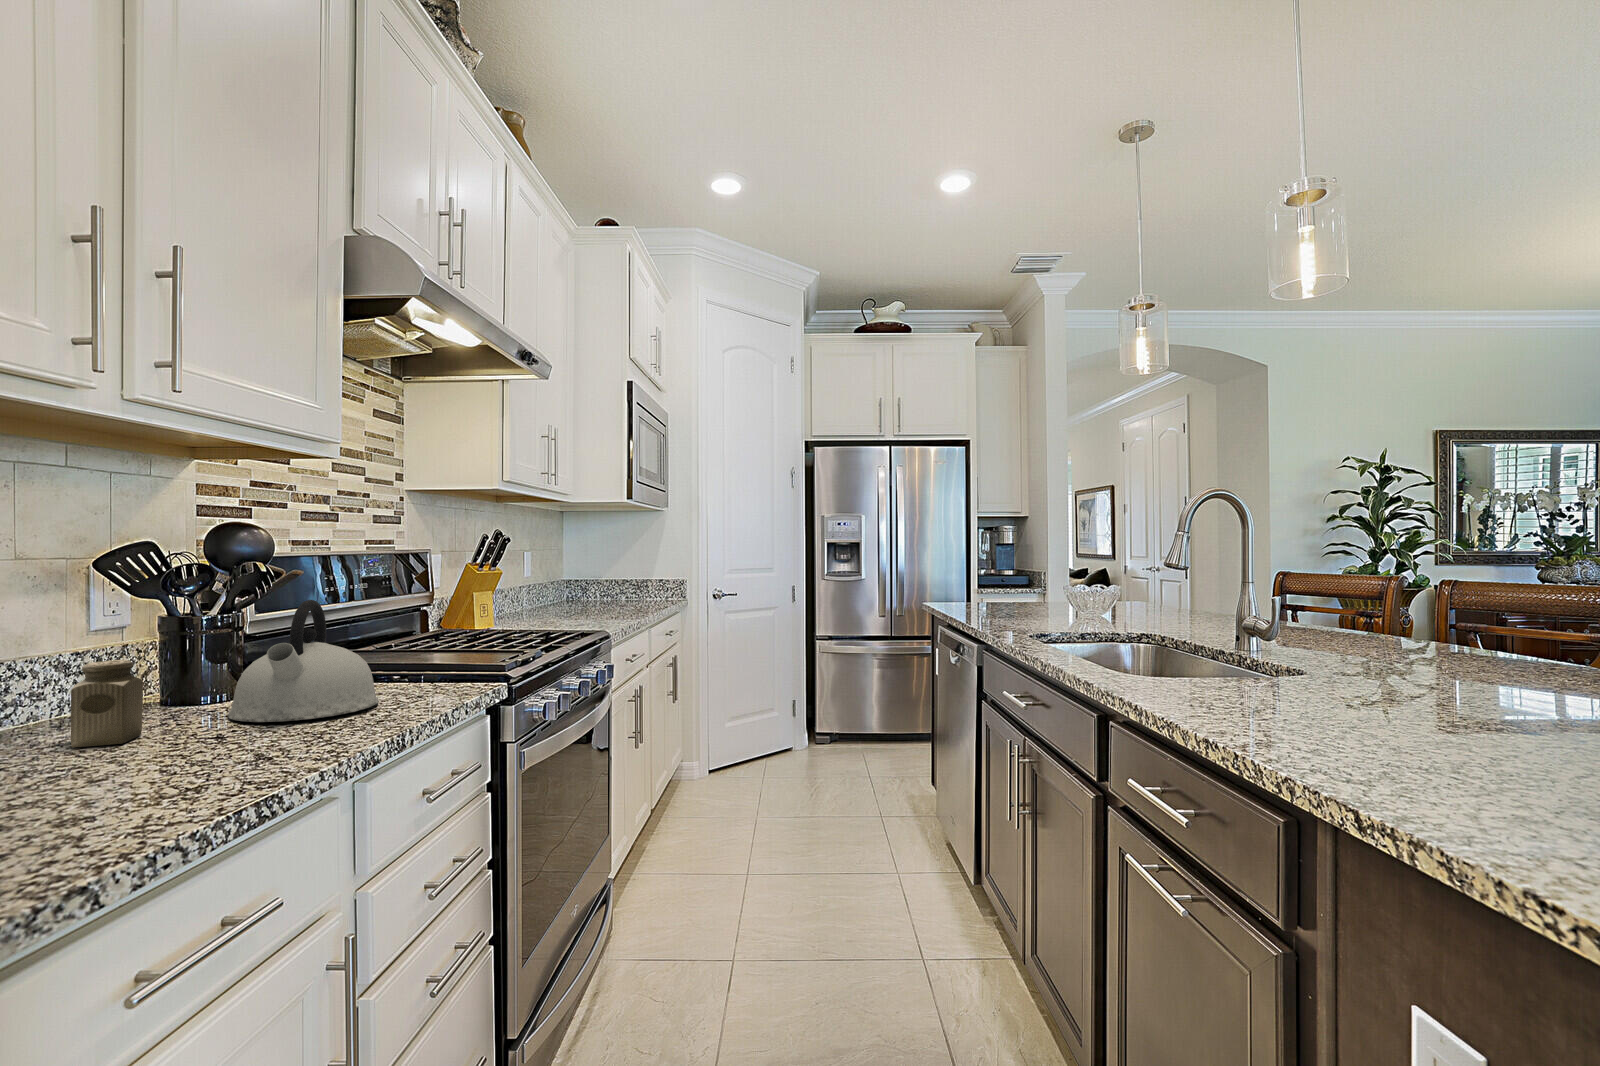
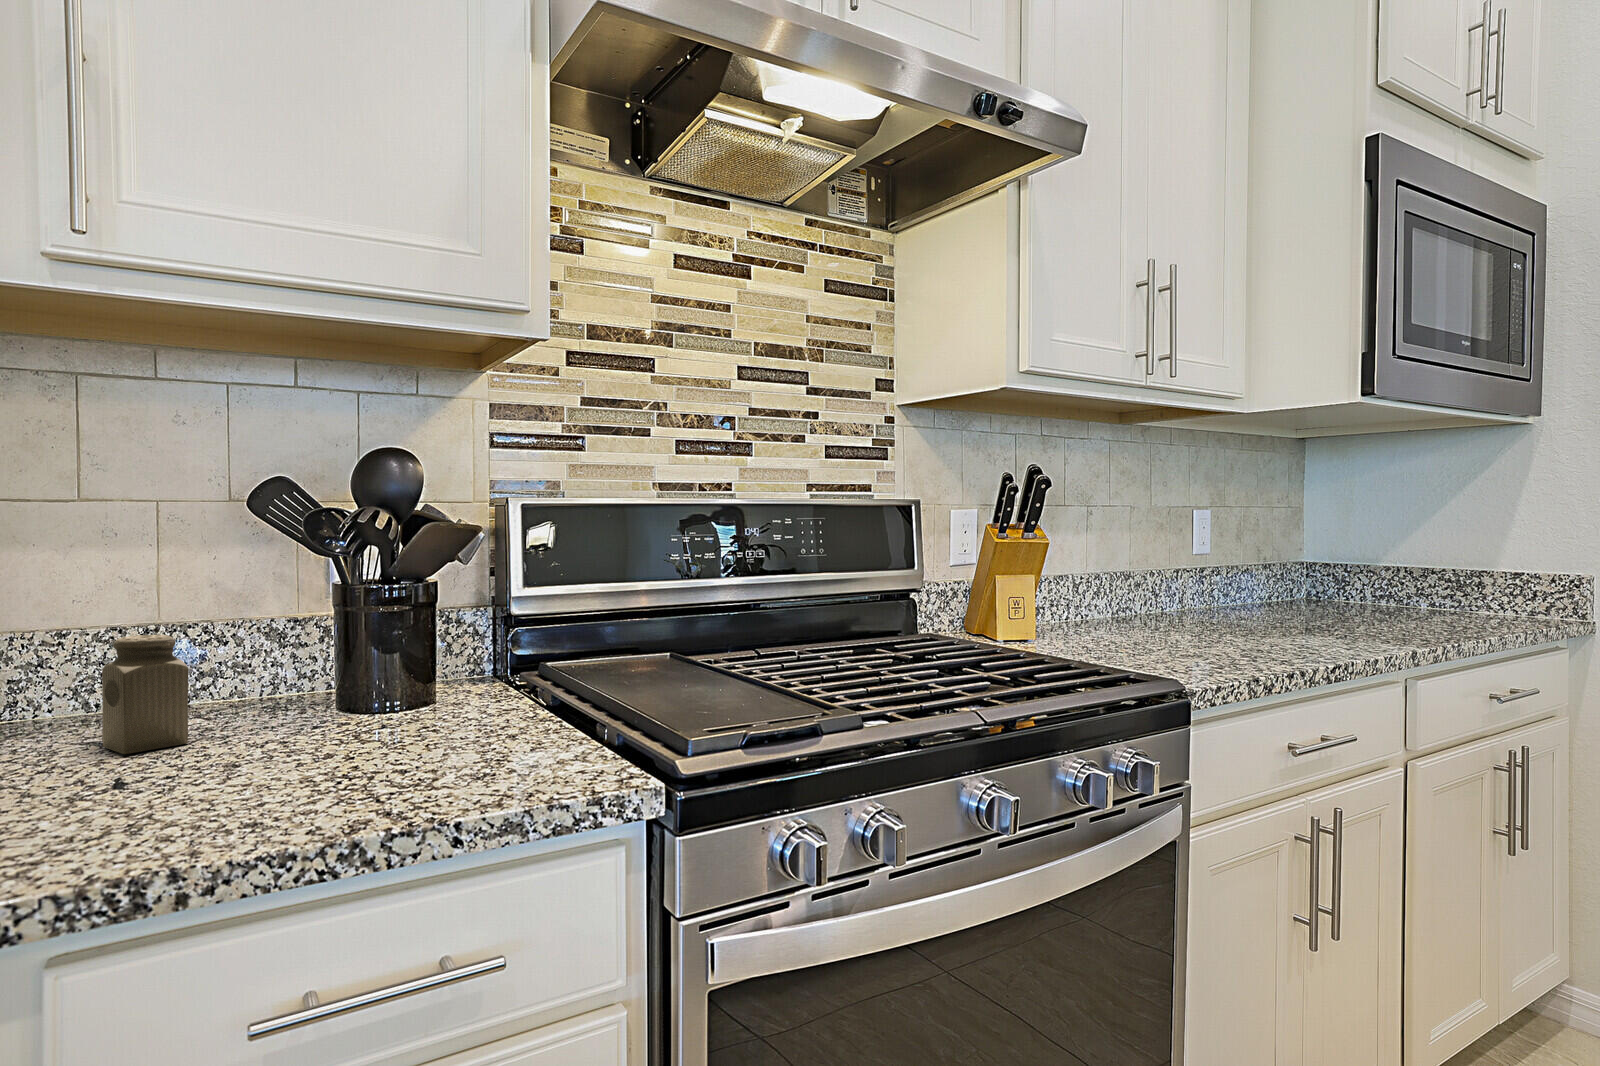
kettle: present [228,600,379,722] -> none [250,566,498,773]

